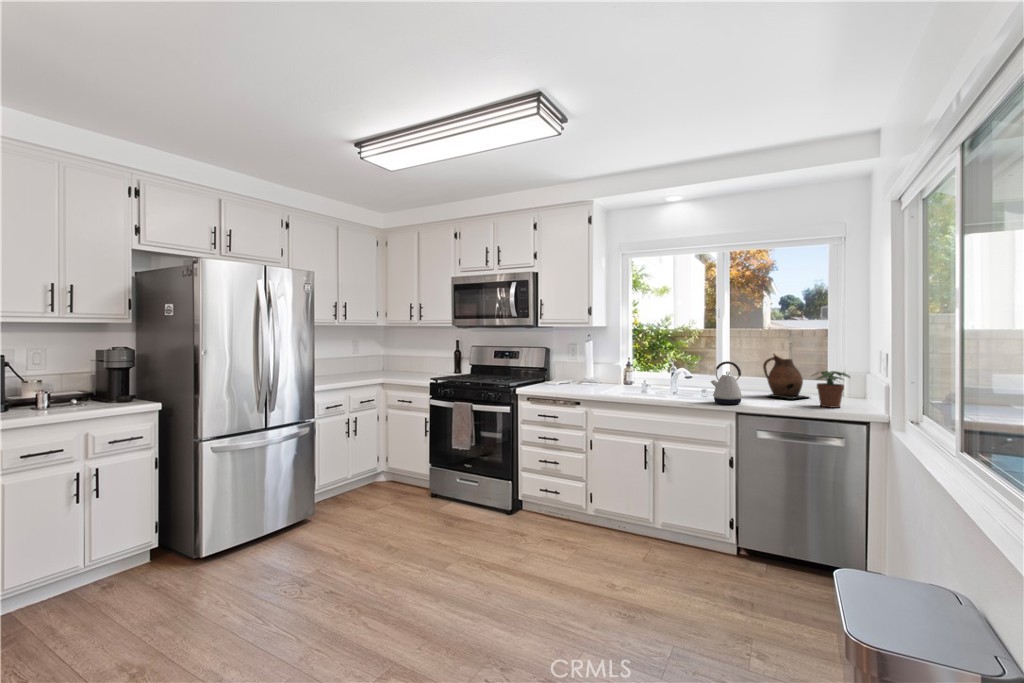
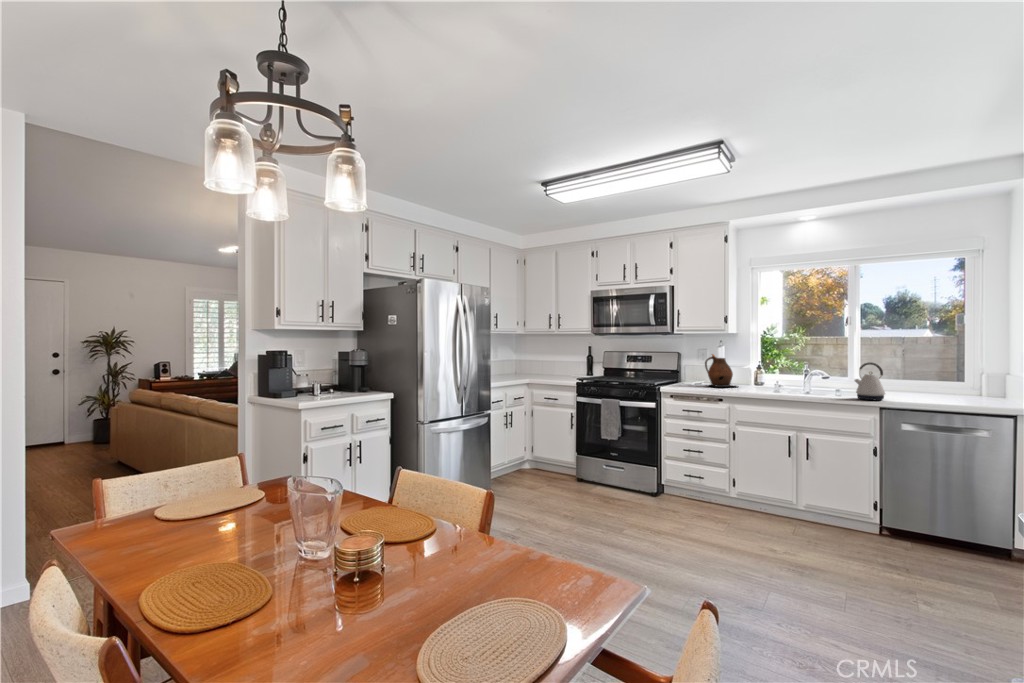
ceramic pitcher: present [763,354,809,399] -> present [705,354,733,387]
potted plant: present [812,371,850,408] -> none [953,371,995,404]

